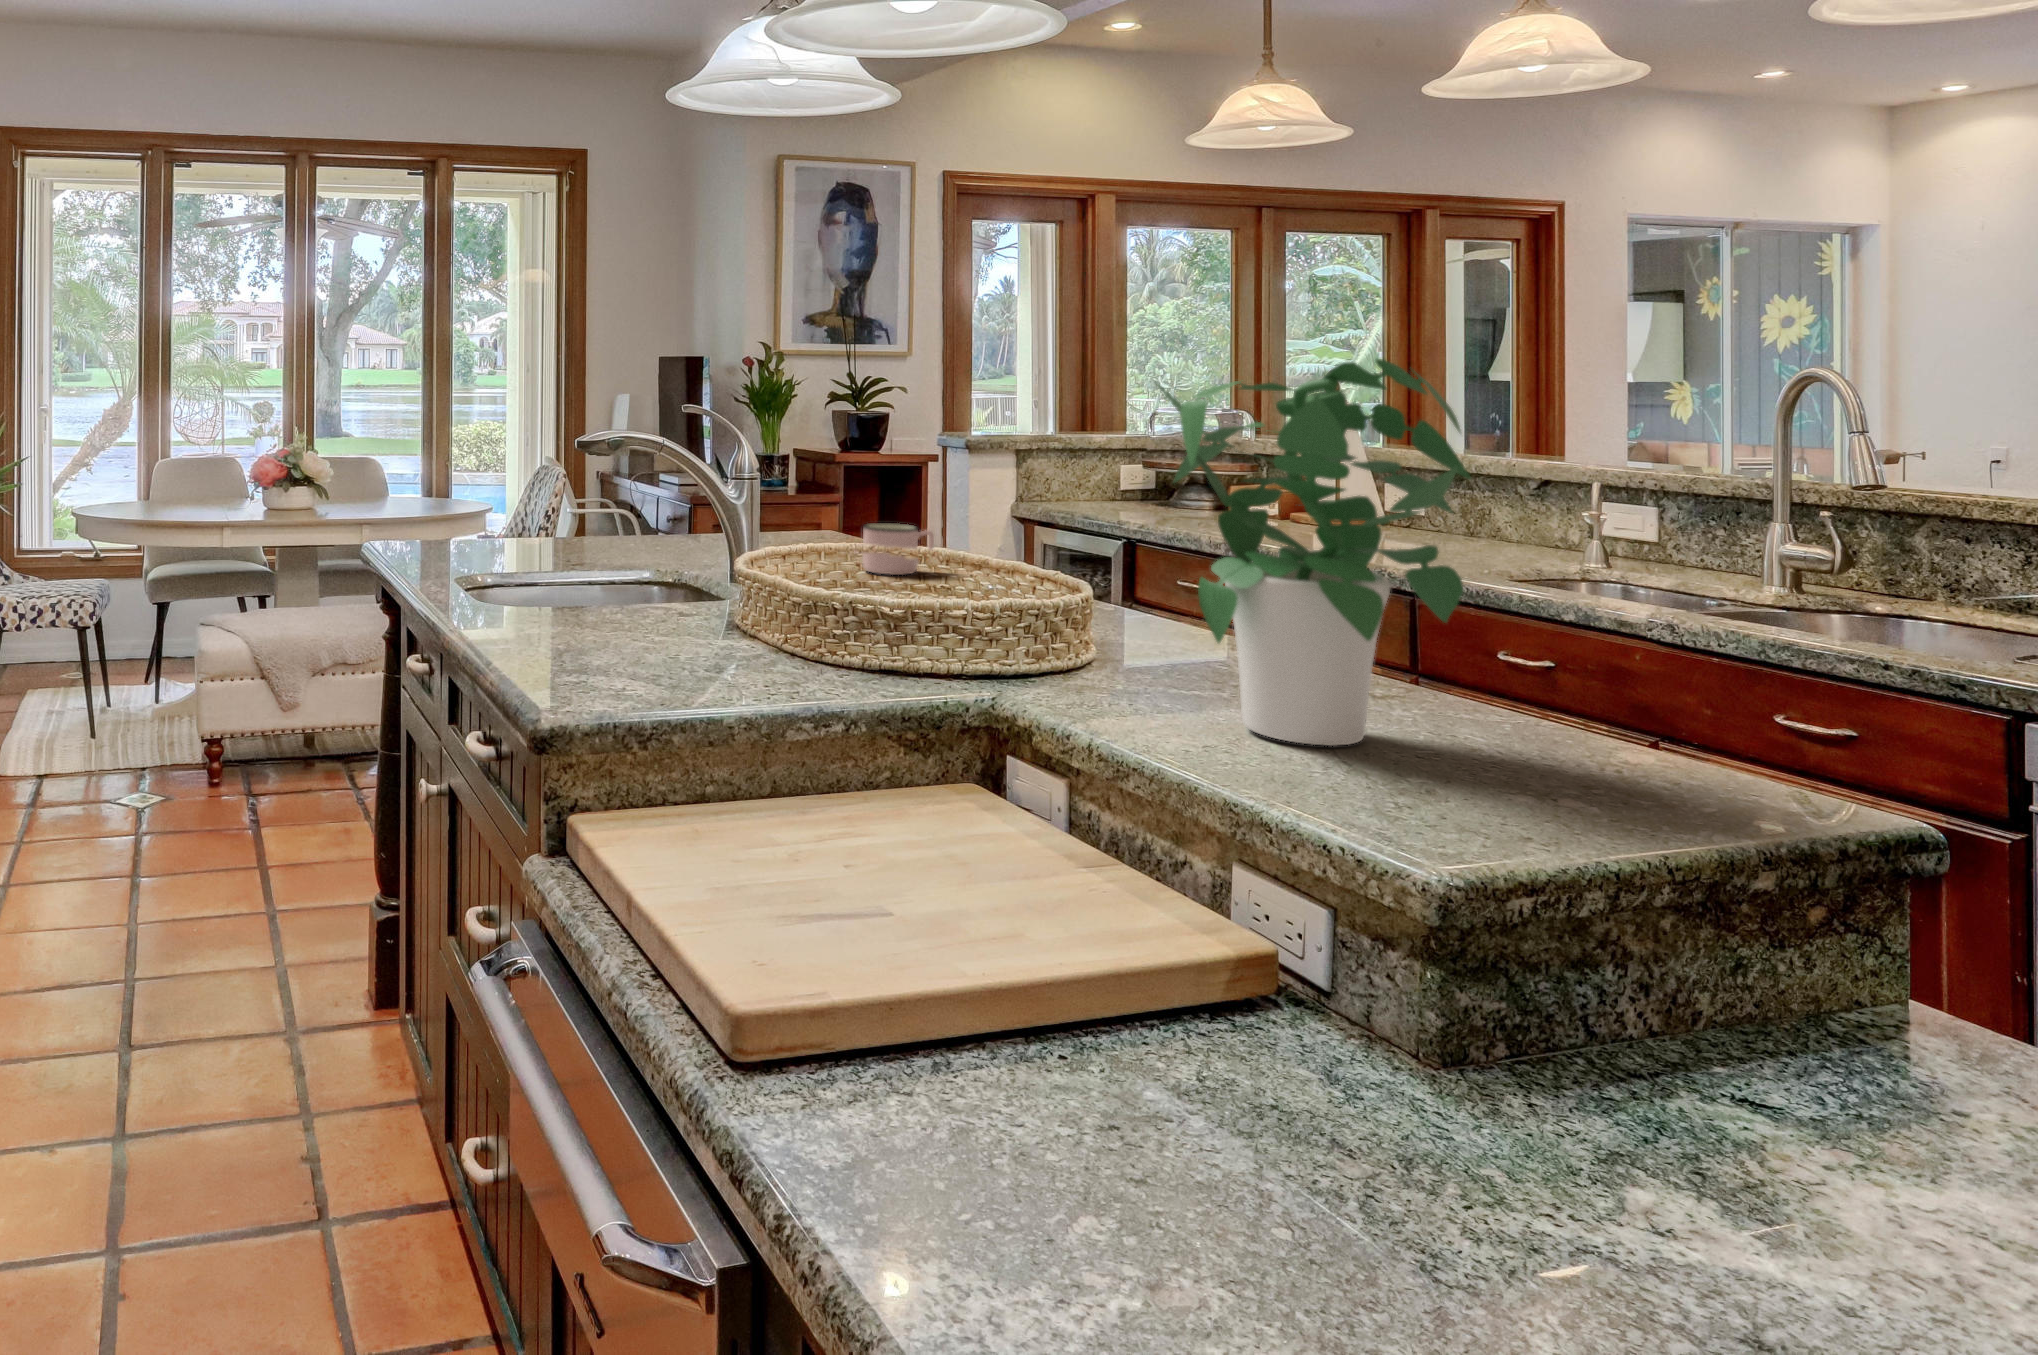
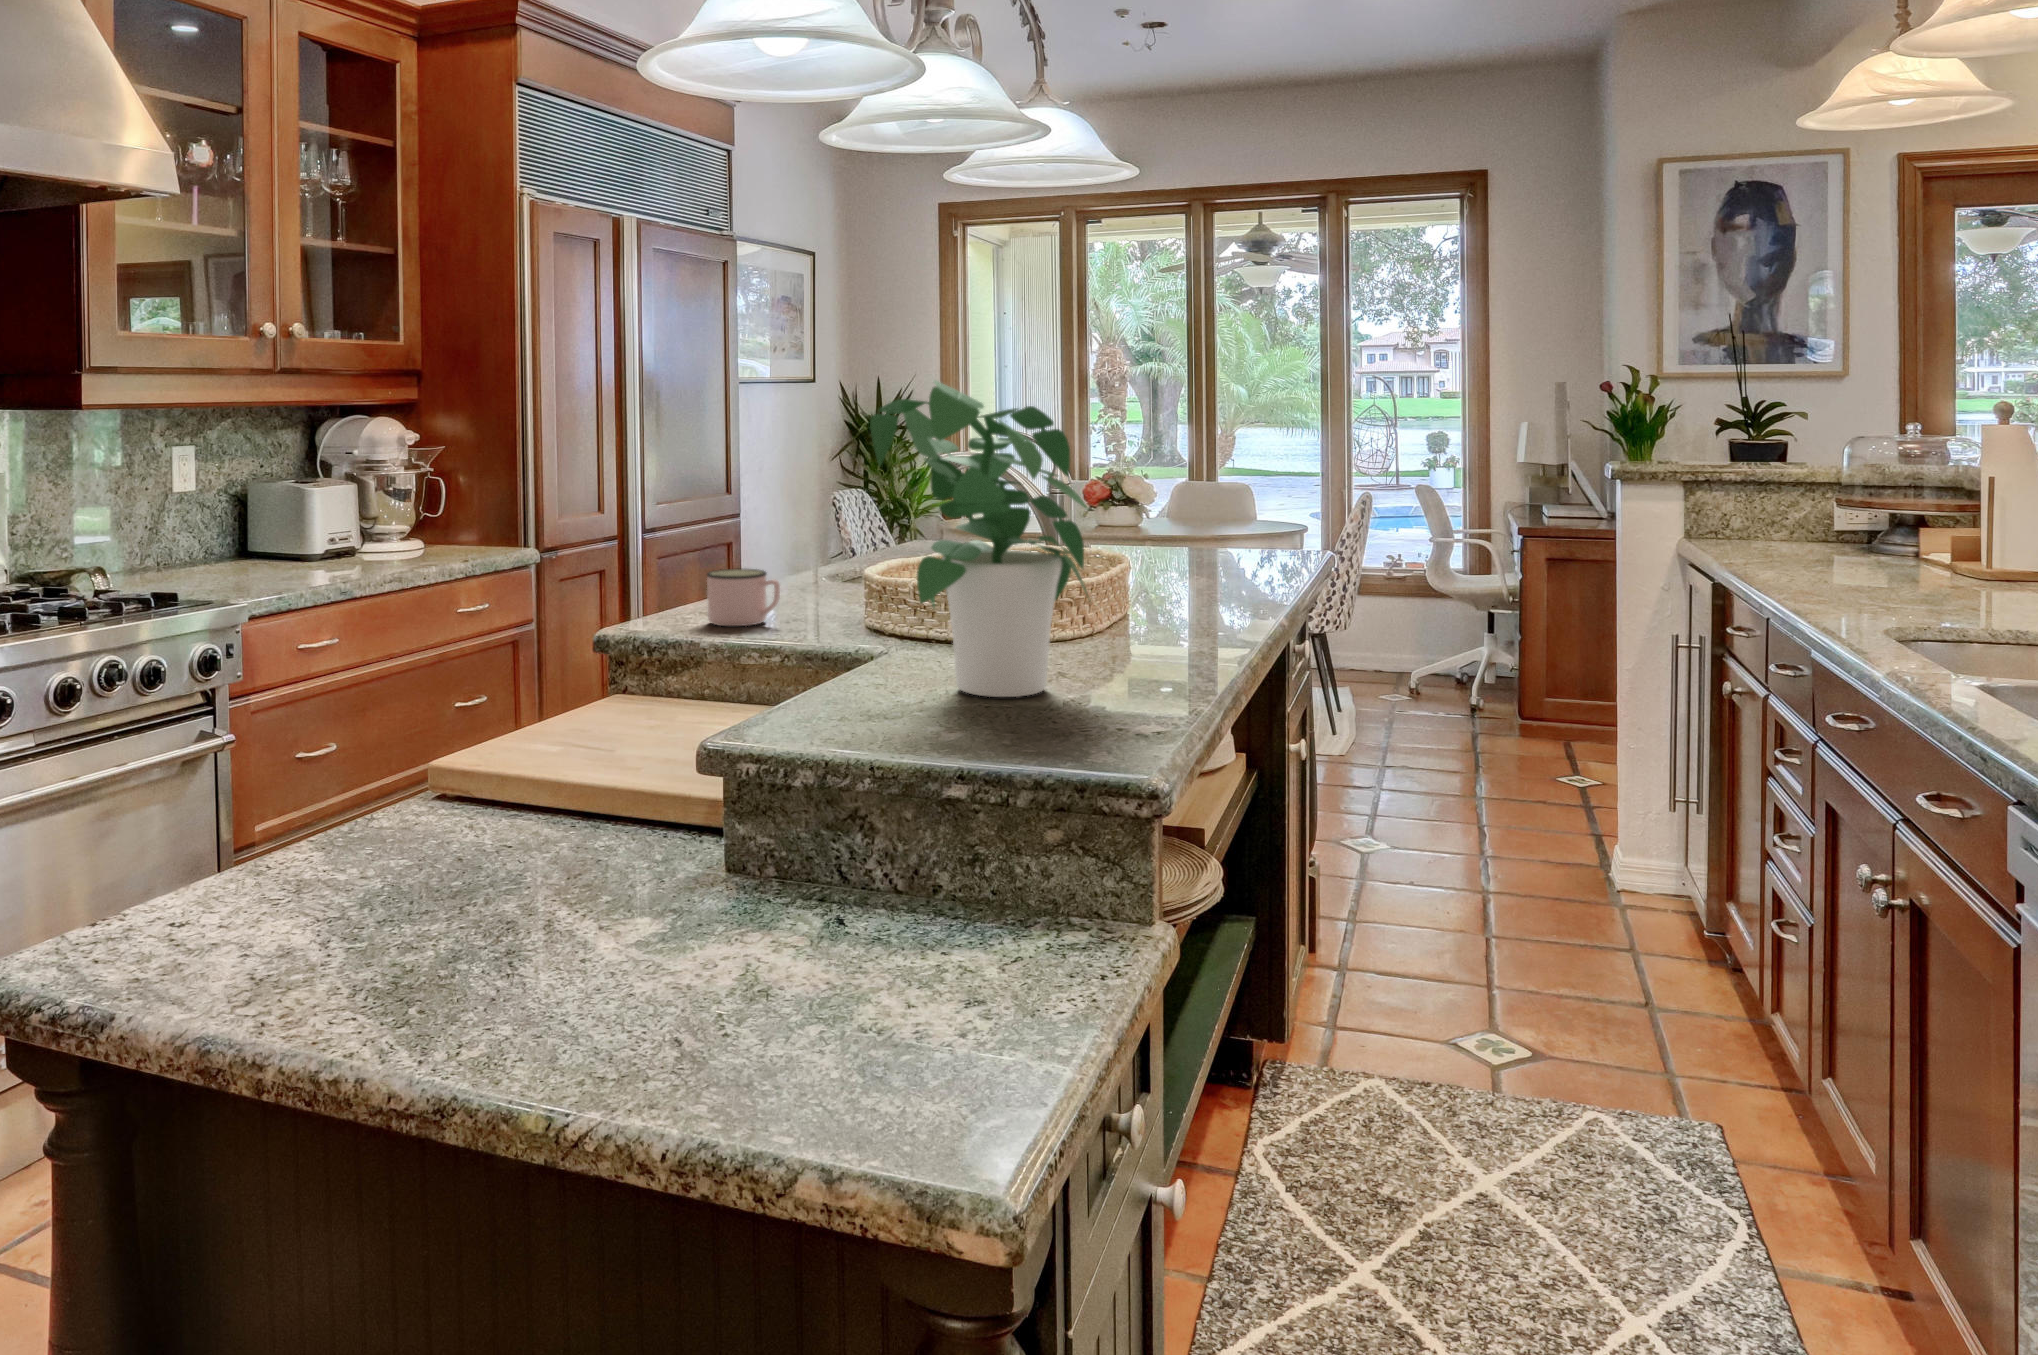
mug: present [863,523,934,575] -> present [707,569,780,626]

